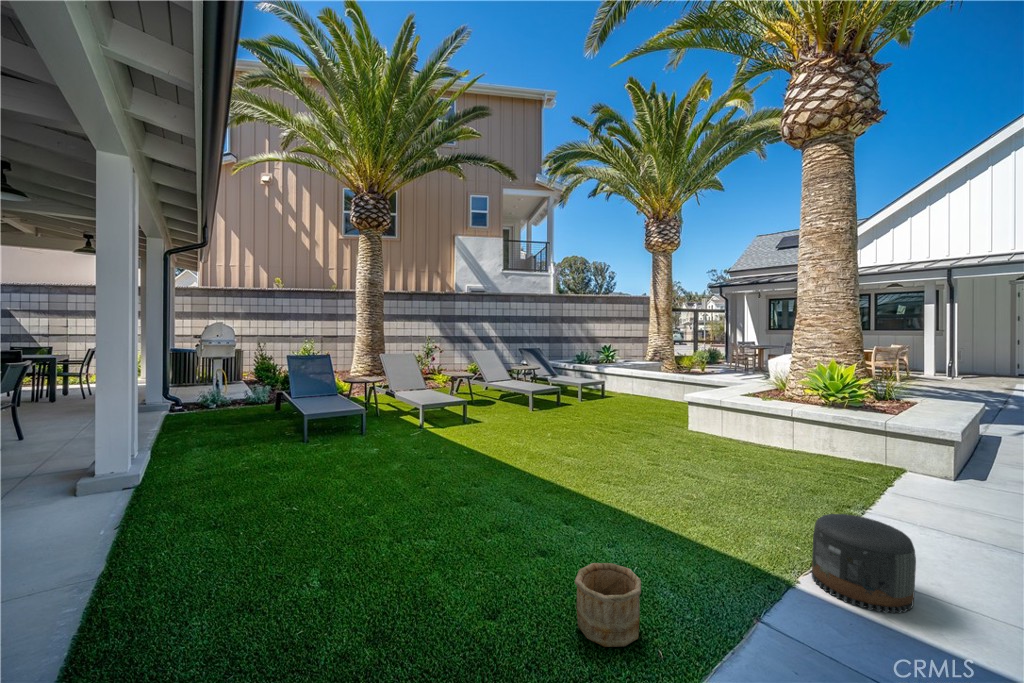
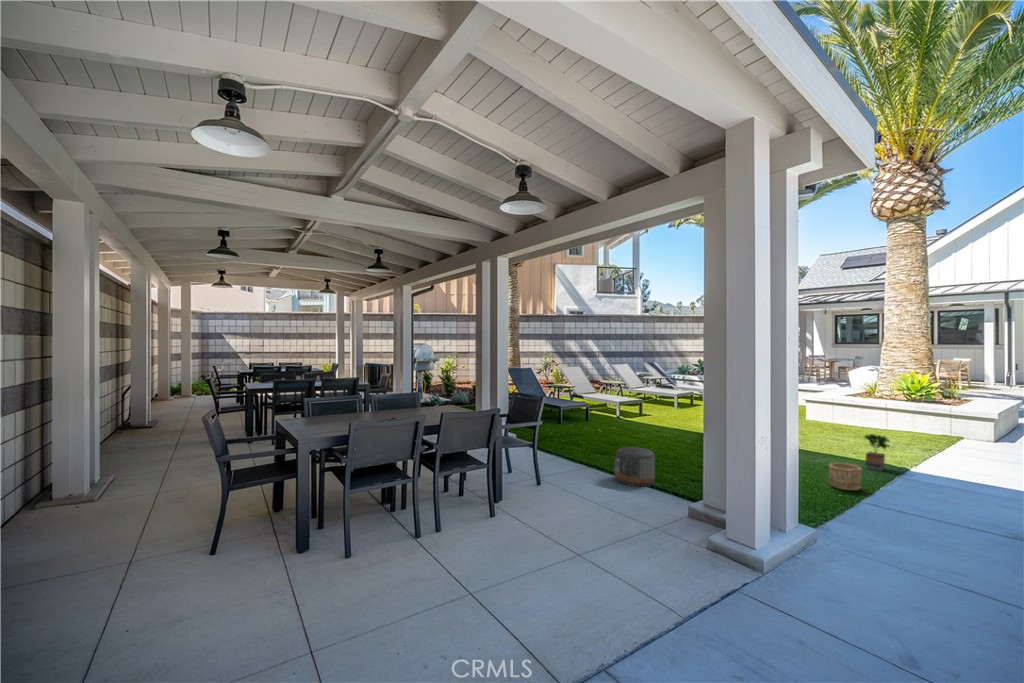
potted tree: none [703,477,752,555] -> present [864,434,890,471]
pouf: present [812,514,916,613] -> present [615,447,655,486]

